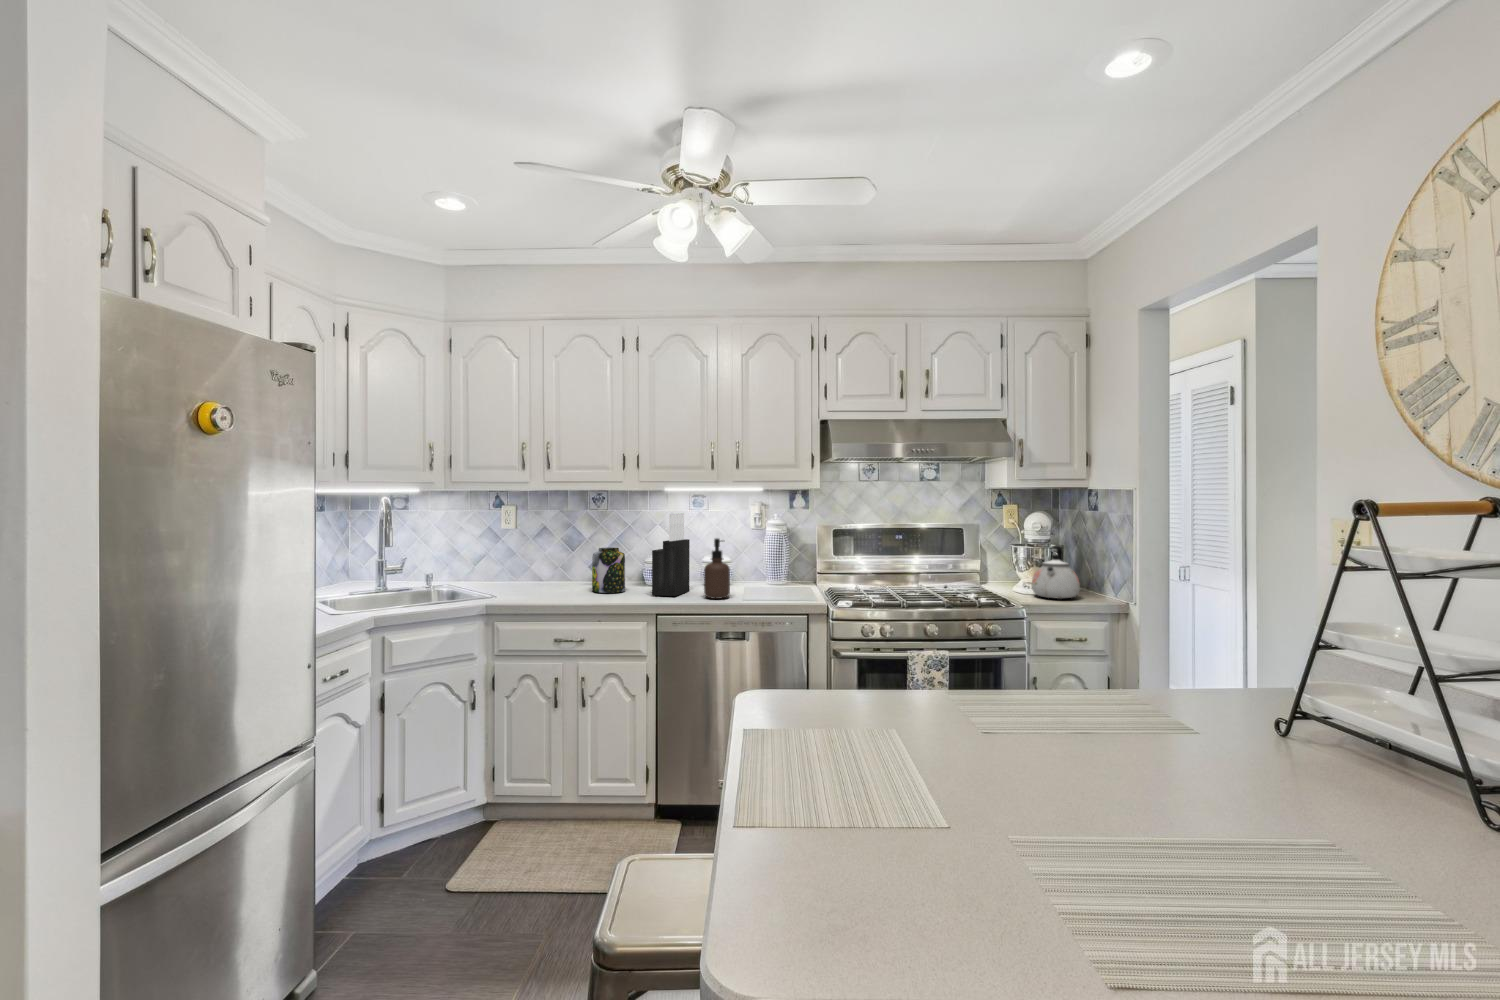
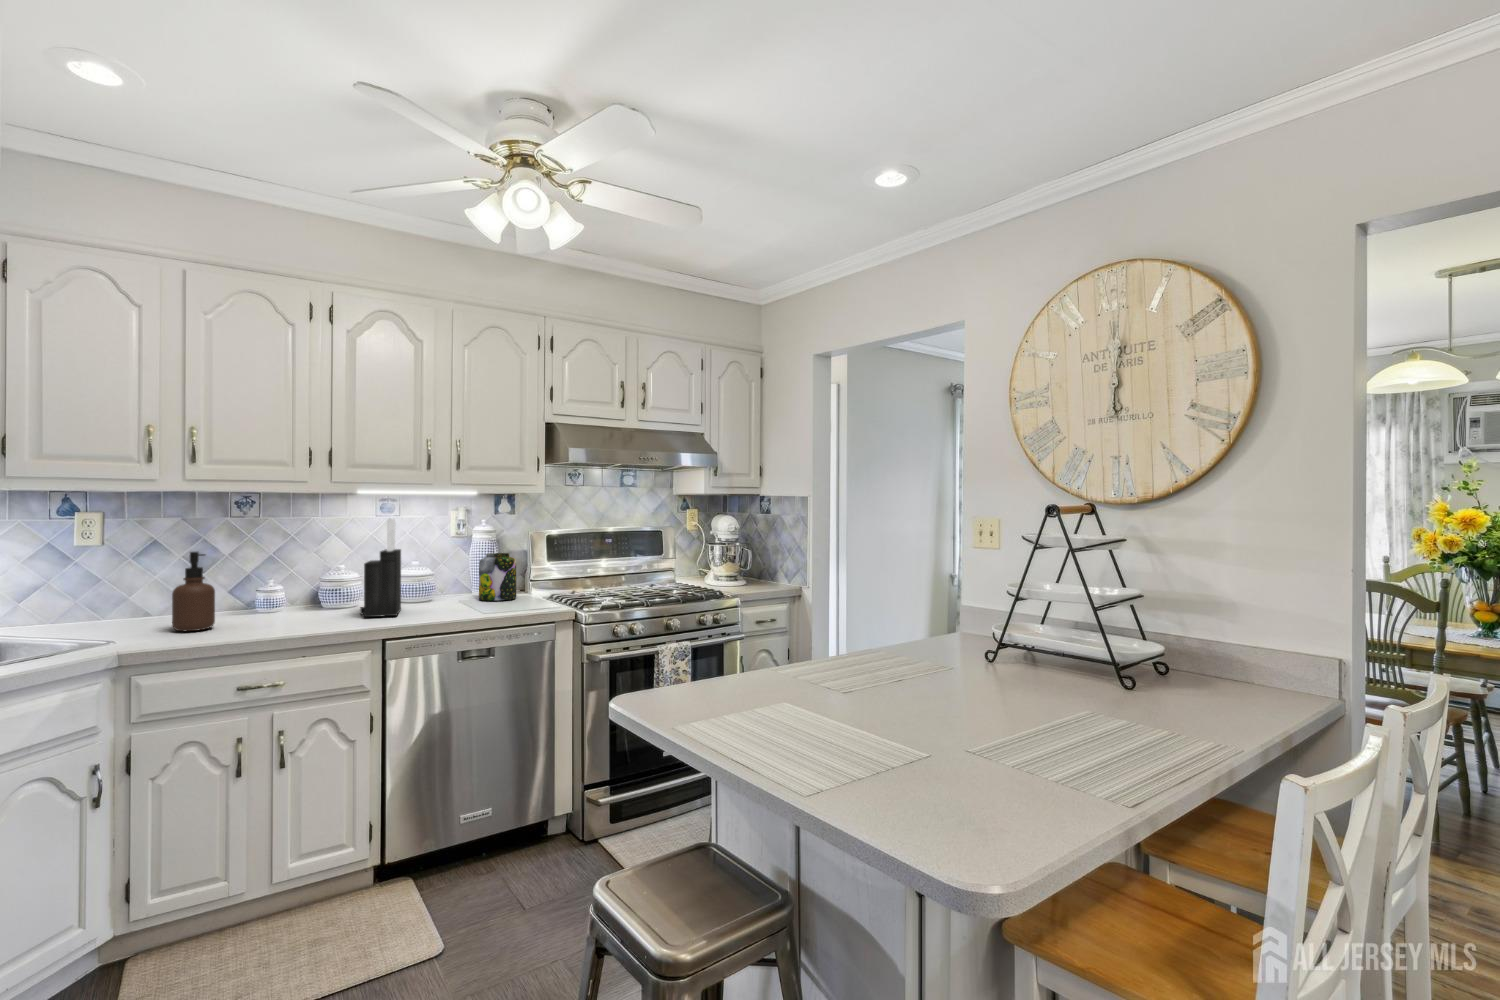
soap dispenser: present [704,538,730,599] -> present [172,552,215,631]
kettle: present [1032,546,1080,599] -> none [733,542,770,587]
jar: present [592,548,625,593] -> present [479,553,516,601]

